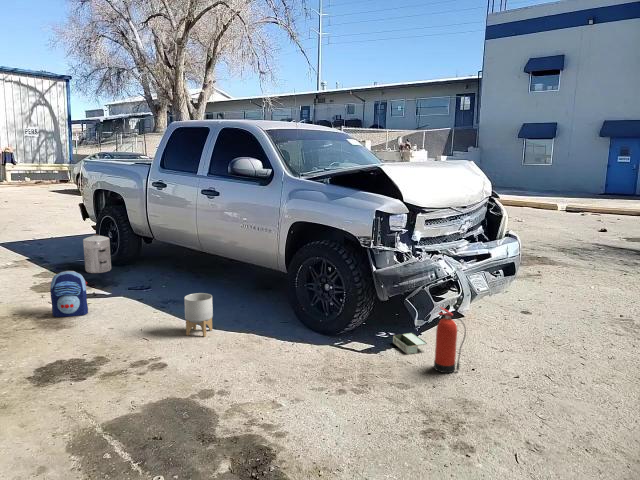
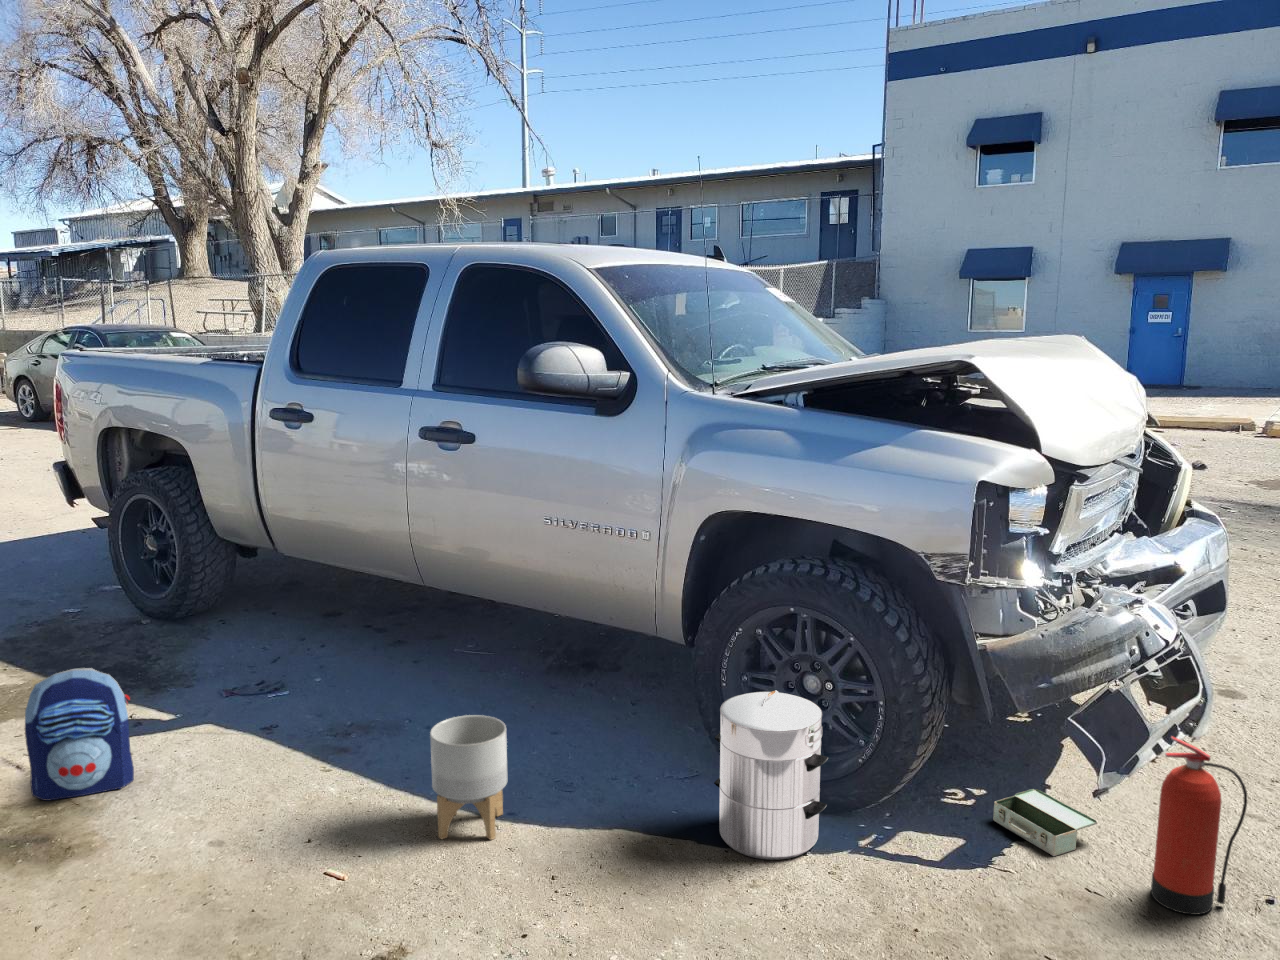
waste bin: present [83,234,111,273] -> present [714,690,828,860]

